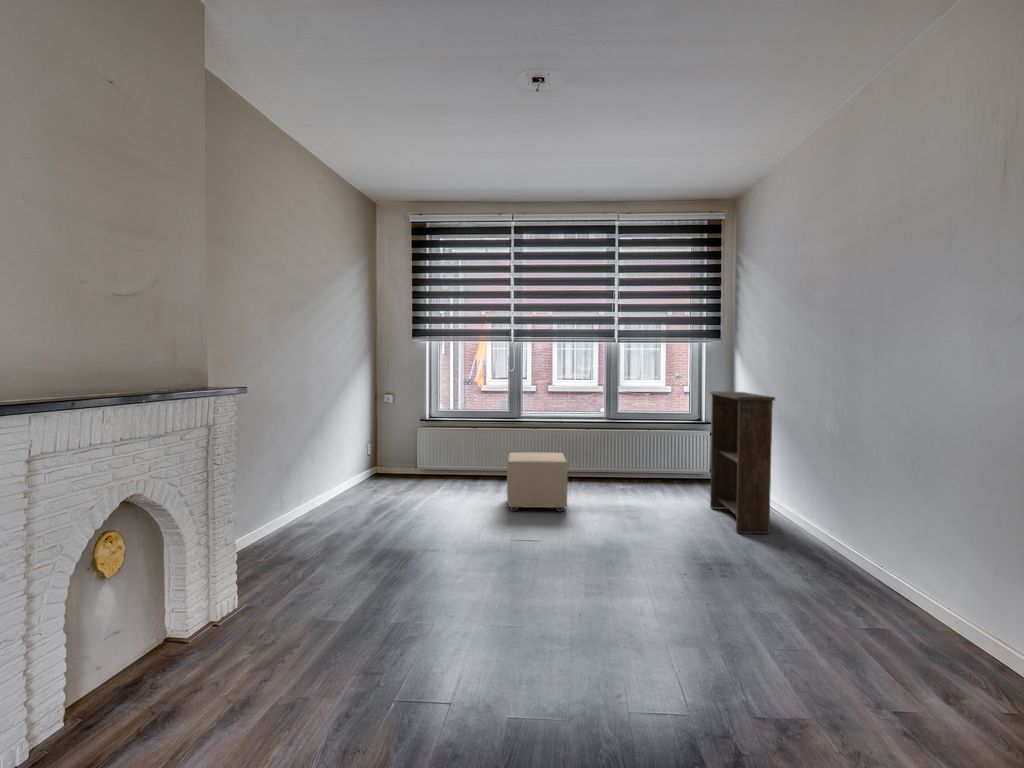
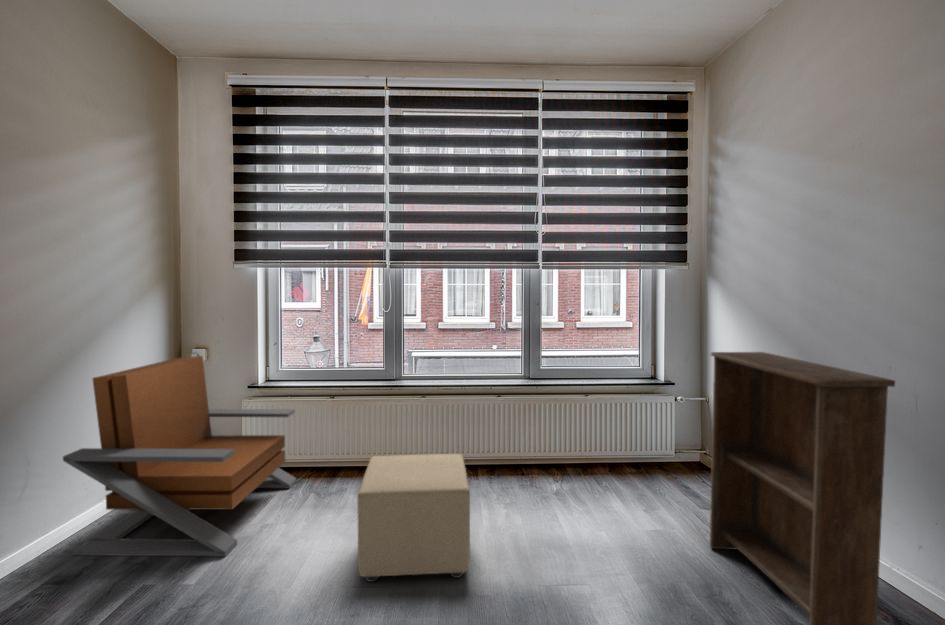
lounge chair: none [344,397,453,503] -> present [63,356,296,556]

